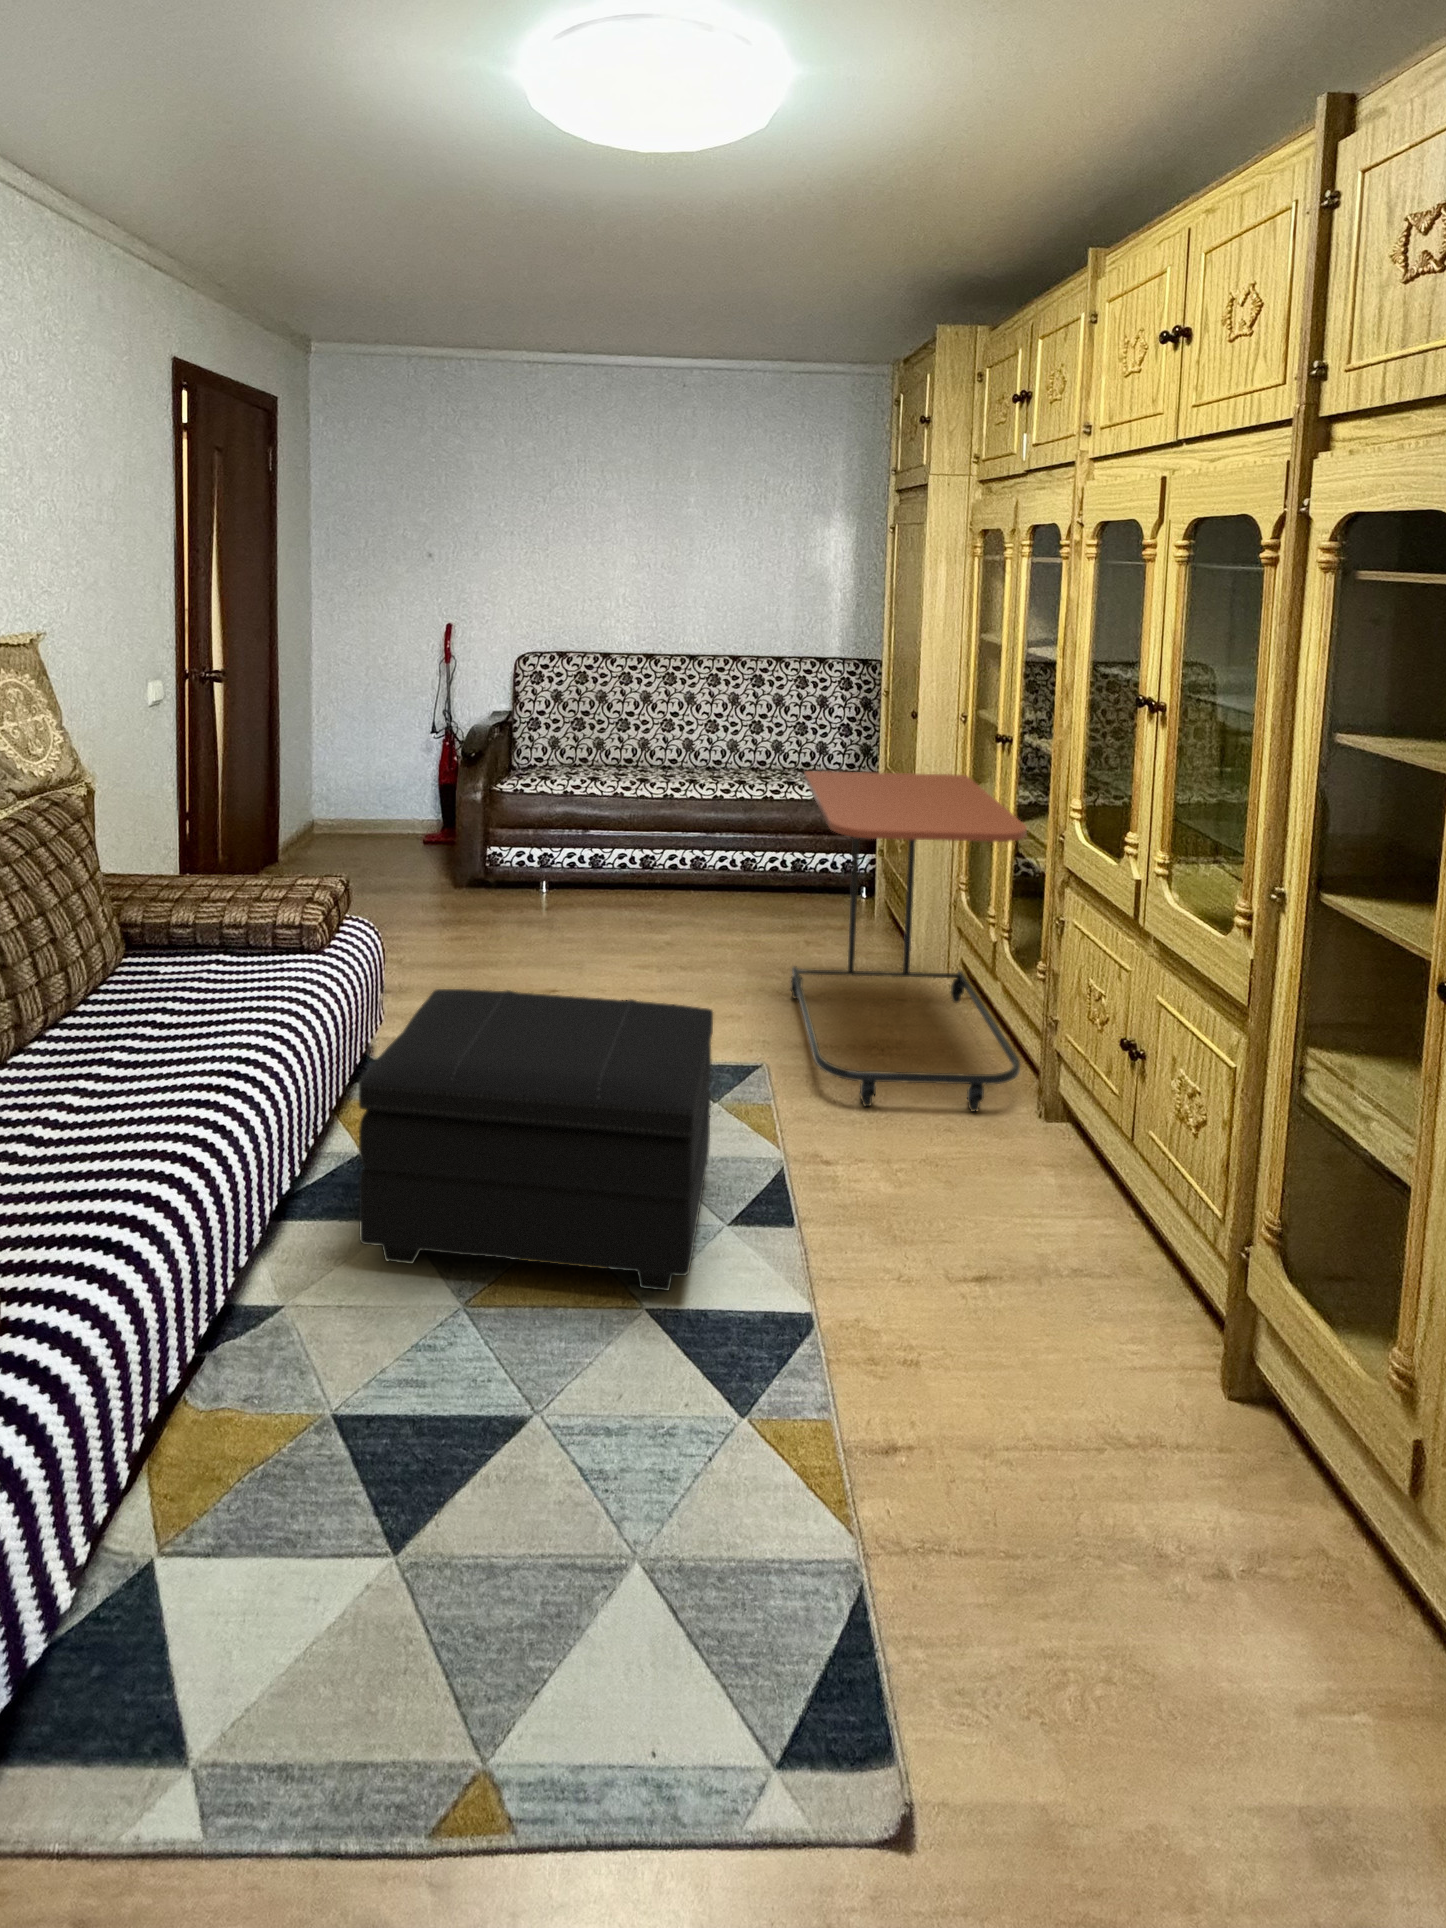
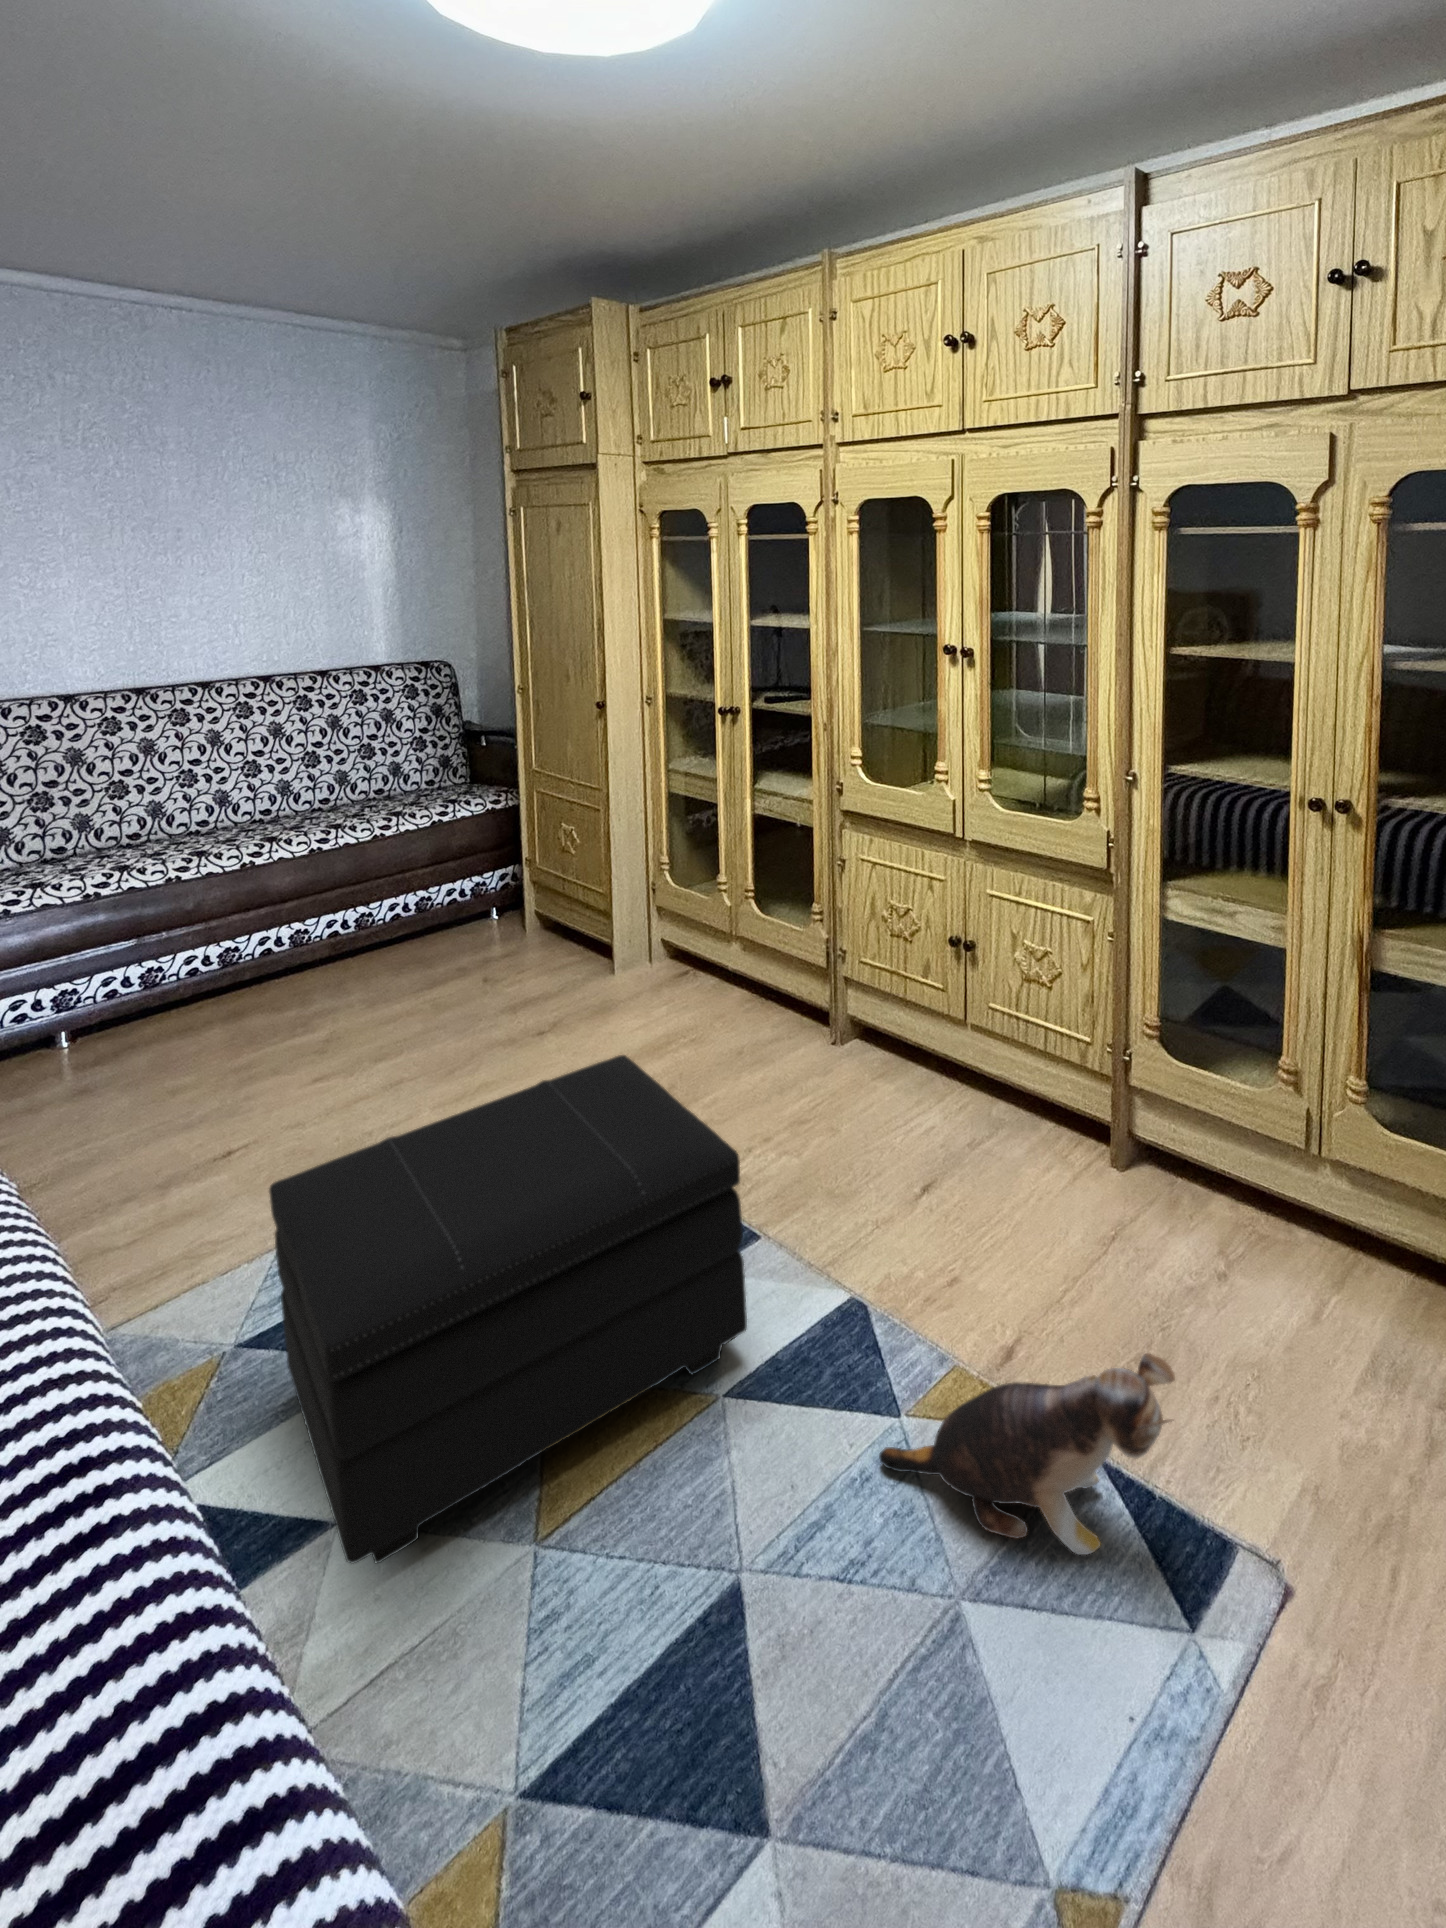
side table: present [790,771,1027,1111] -> none [518,756,805,1095]
plush toy: none [690,1417,876,1624] -> present [879,1353,1175,1555]

